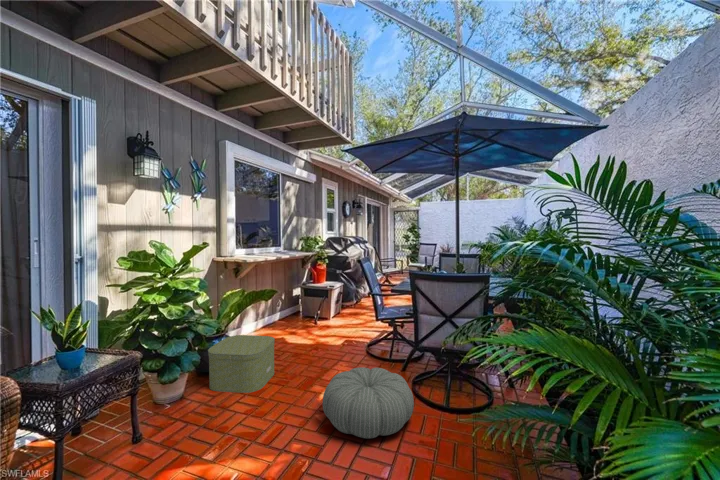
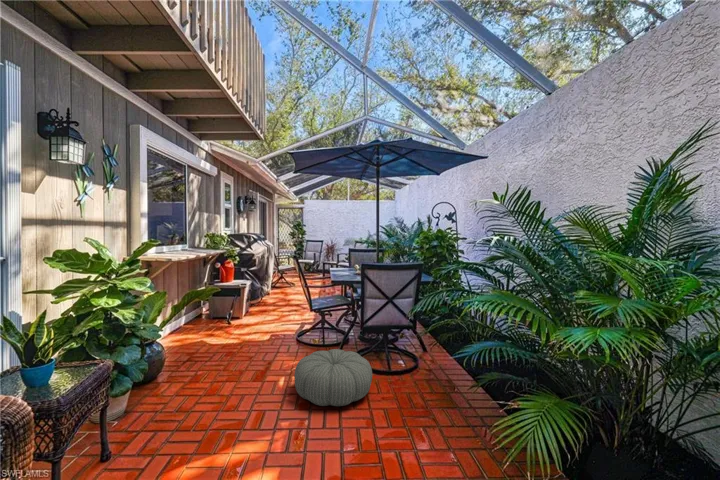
storage box: present [208,335,275,393] -> none [151,336,220,398]

